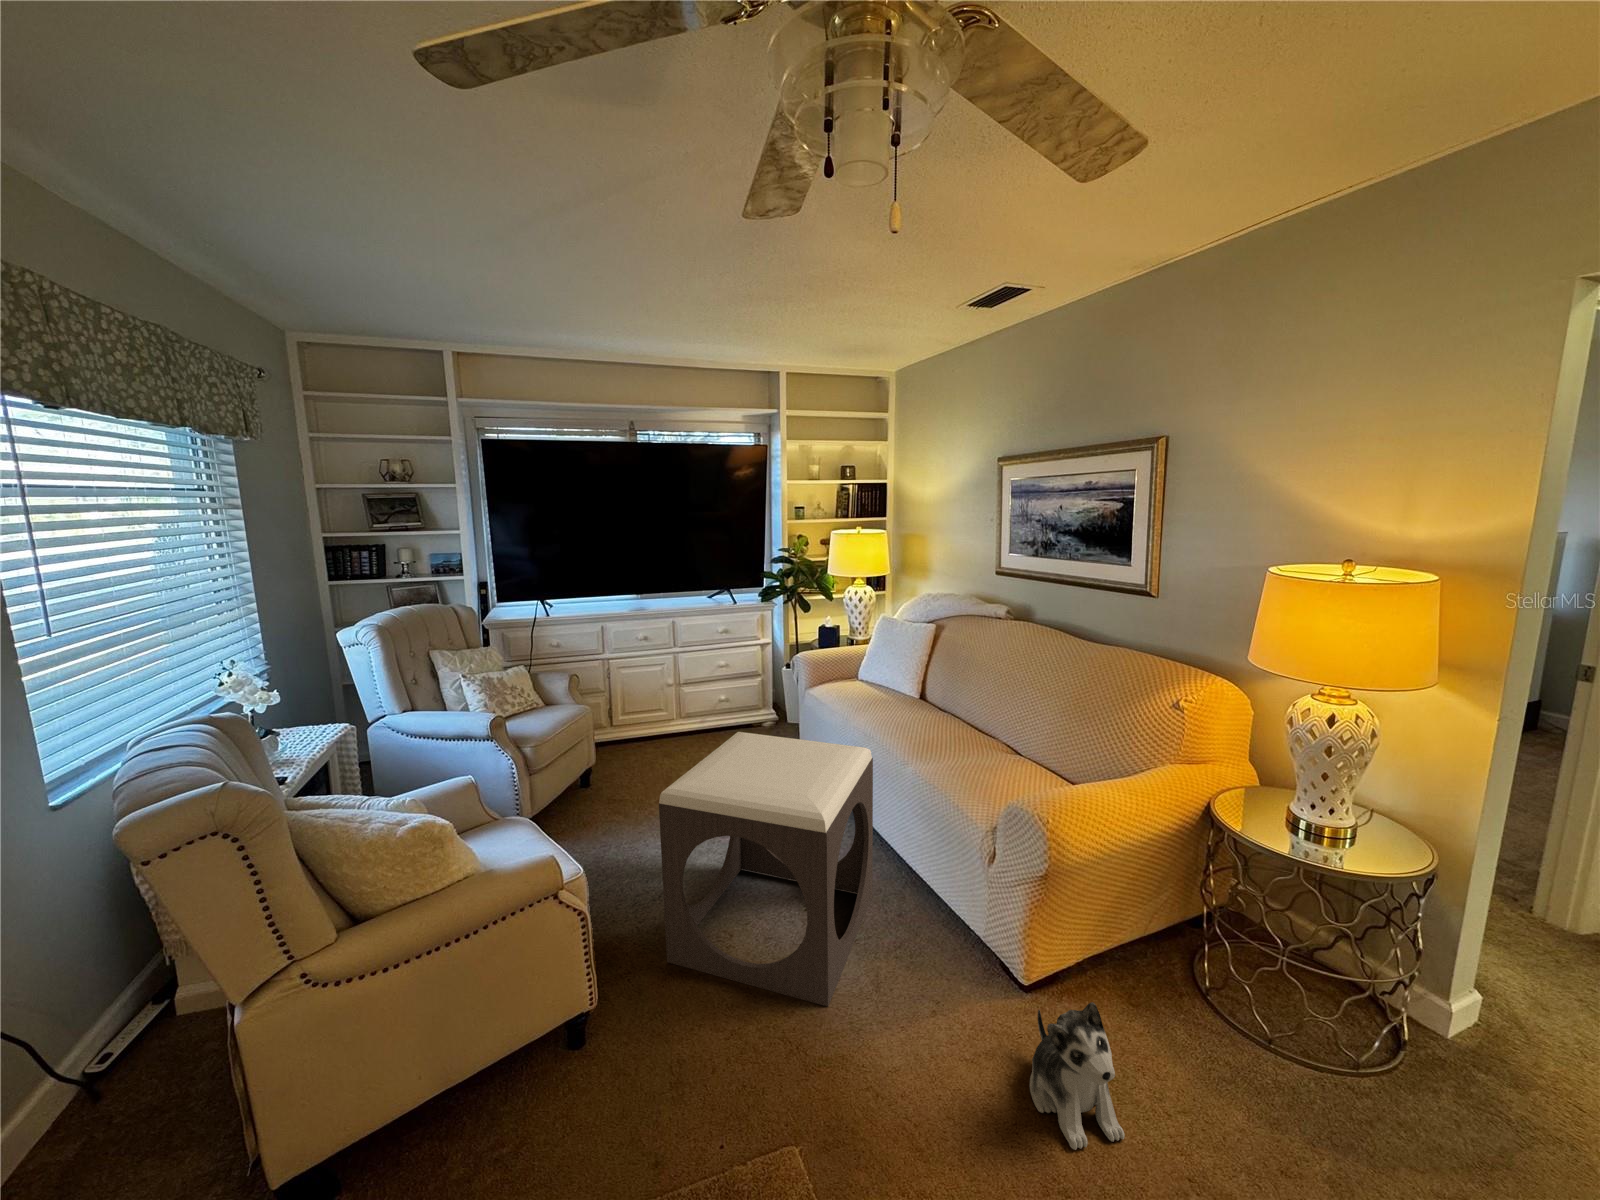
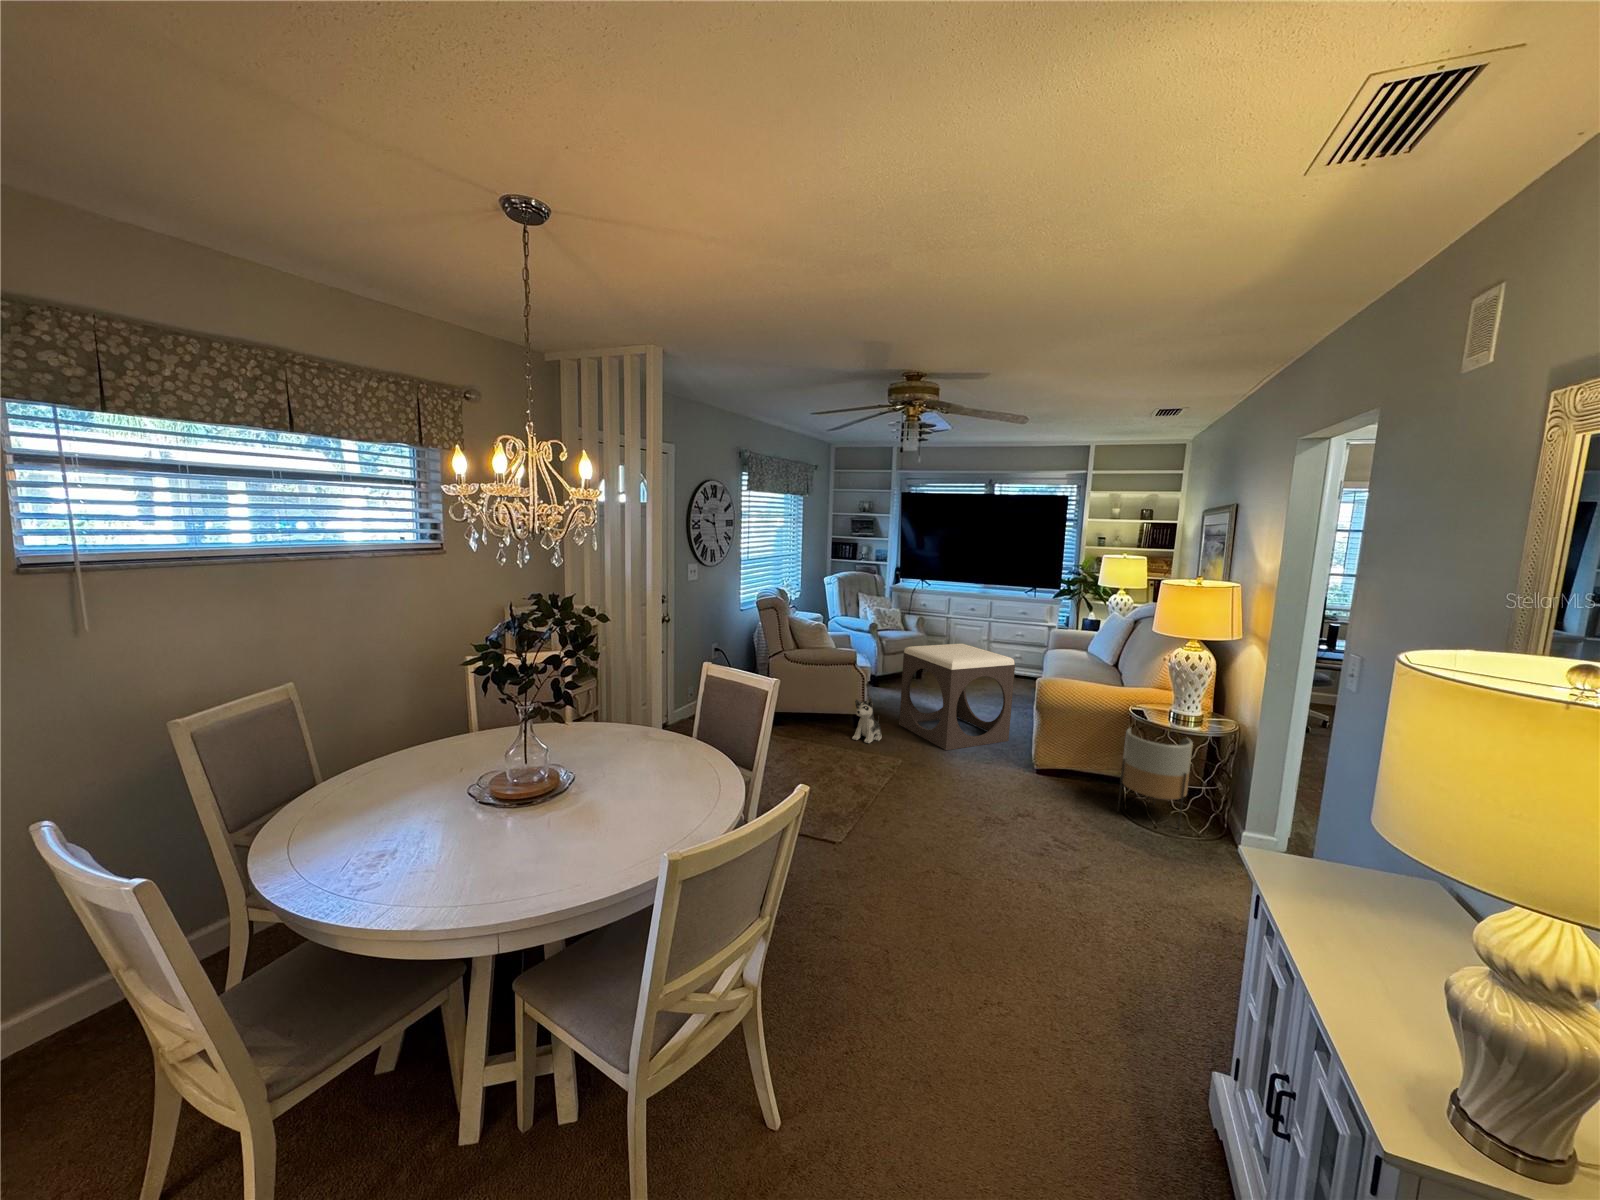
planter: none [1180,832,1318,1022] -> present [1117,728,1193,829]
plush toy: present [1029,1002,1125,1150] -> present [852,697,882,743]

